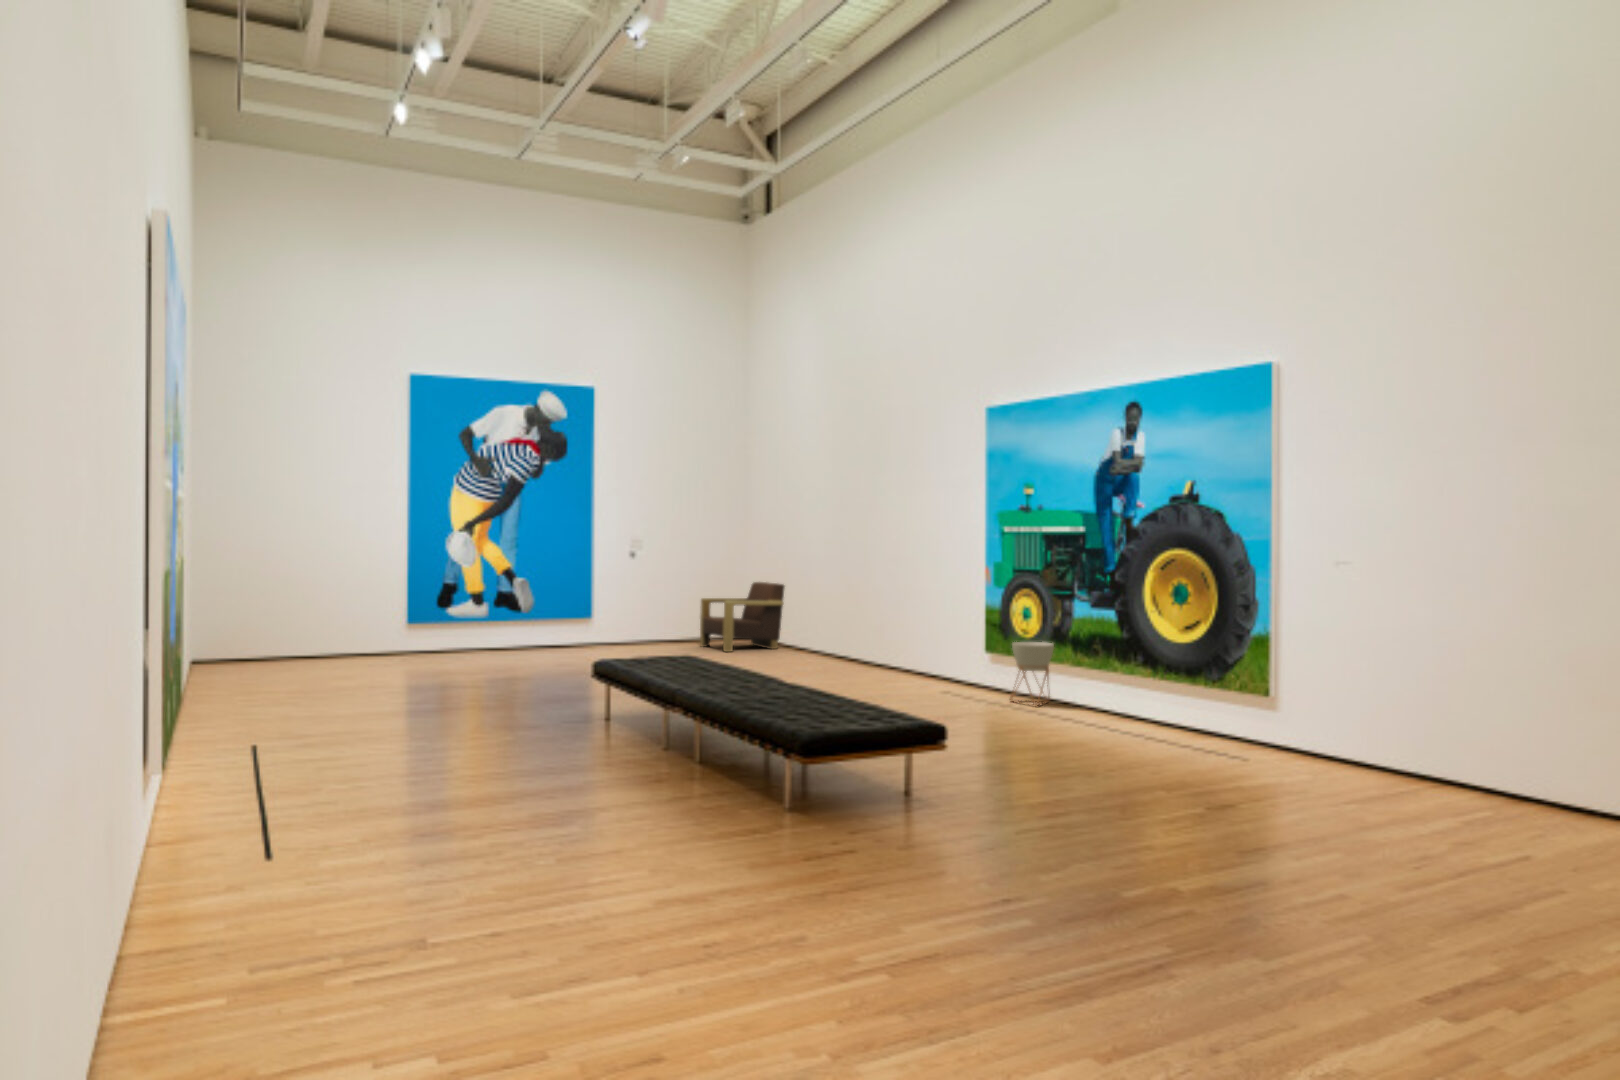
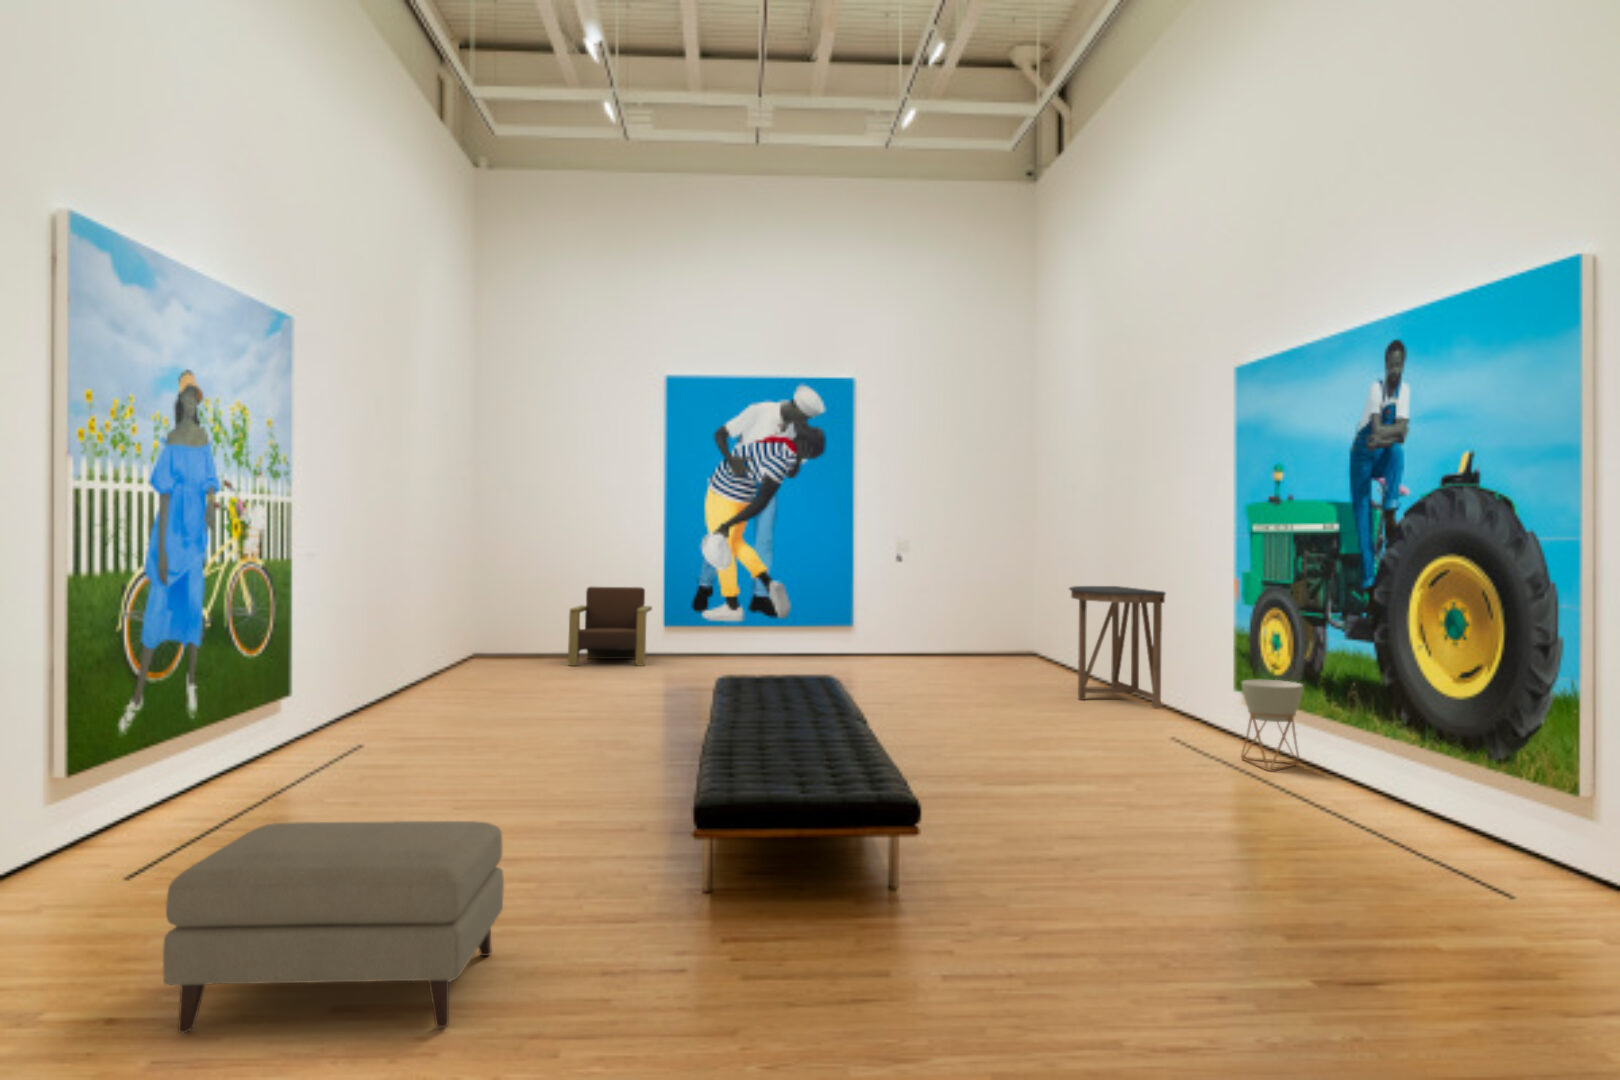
console table: none [826,577,913,674] -> present [1069,586,1166,708]
armchair: present [700,582,785,652] -> present [568,587,652,666]
ottoman: none [540,748,776,908] -> present [163,821,504,1033]

